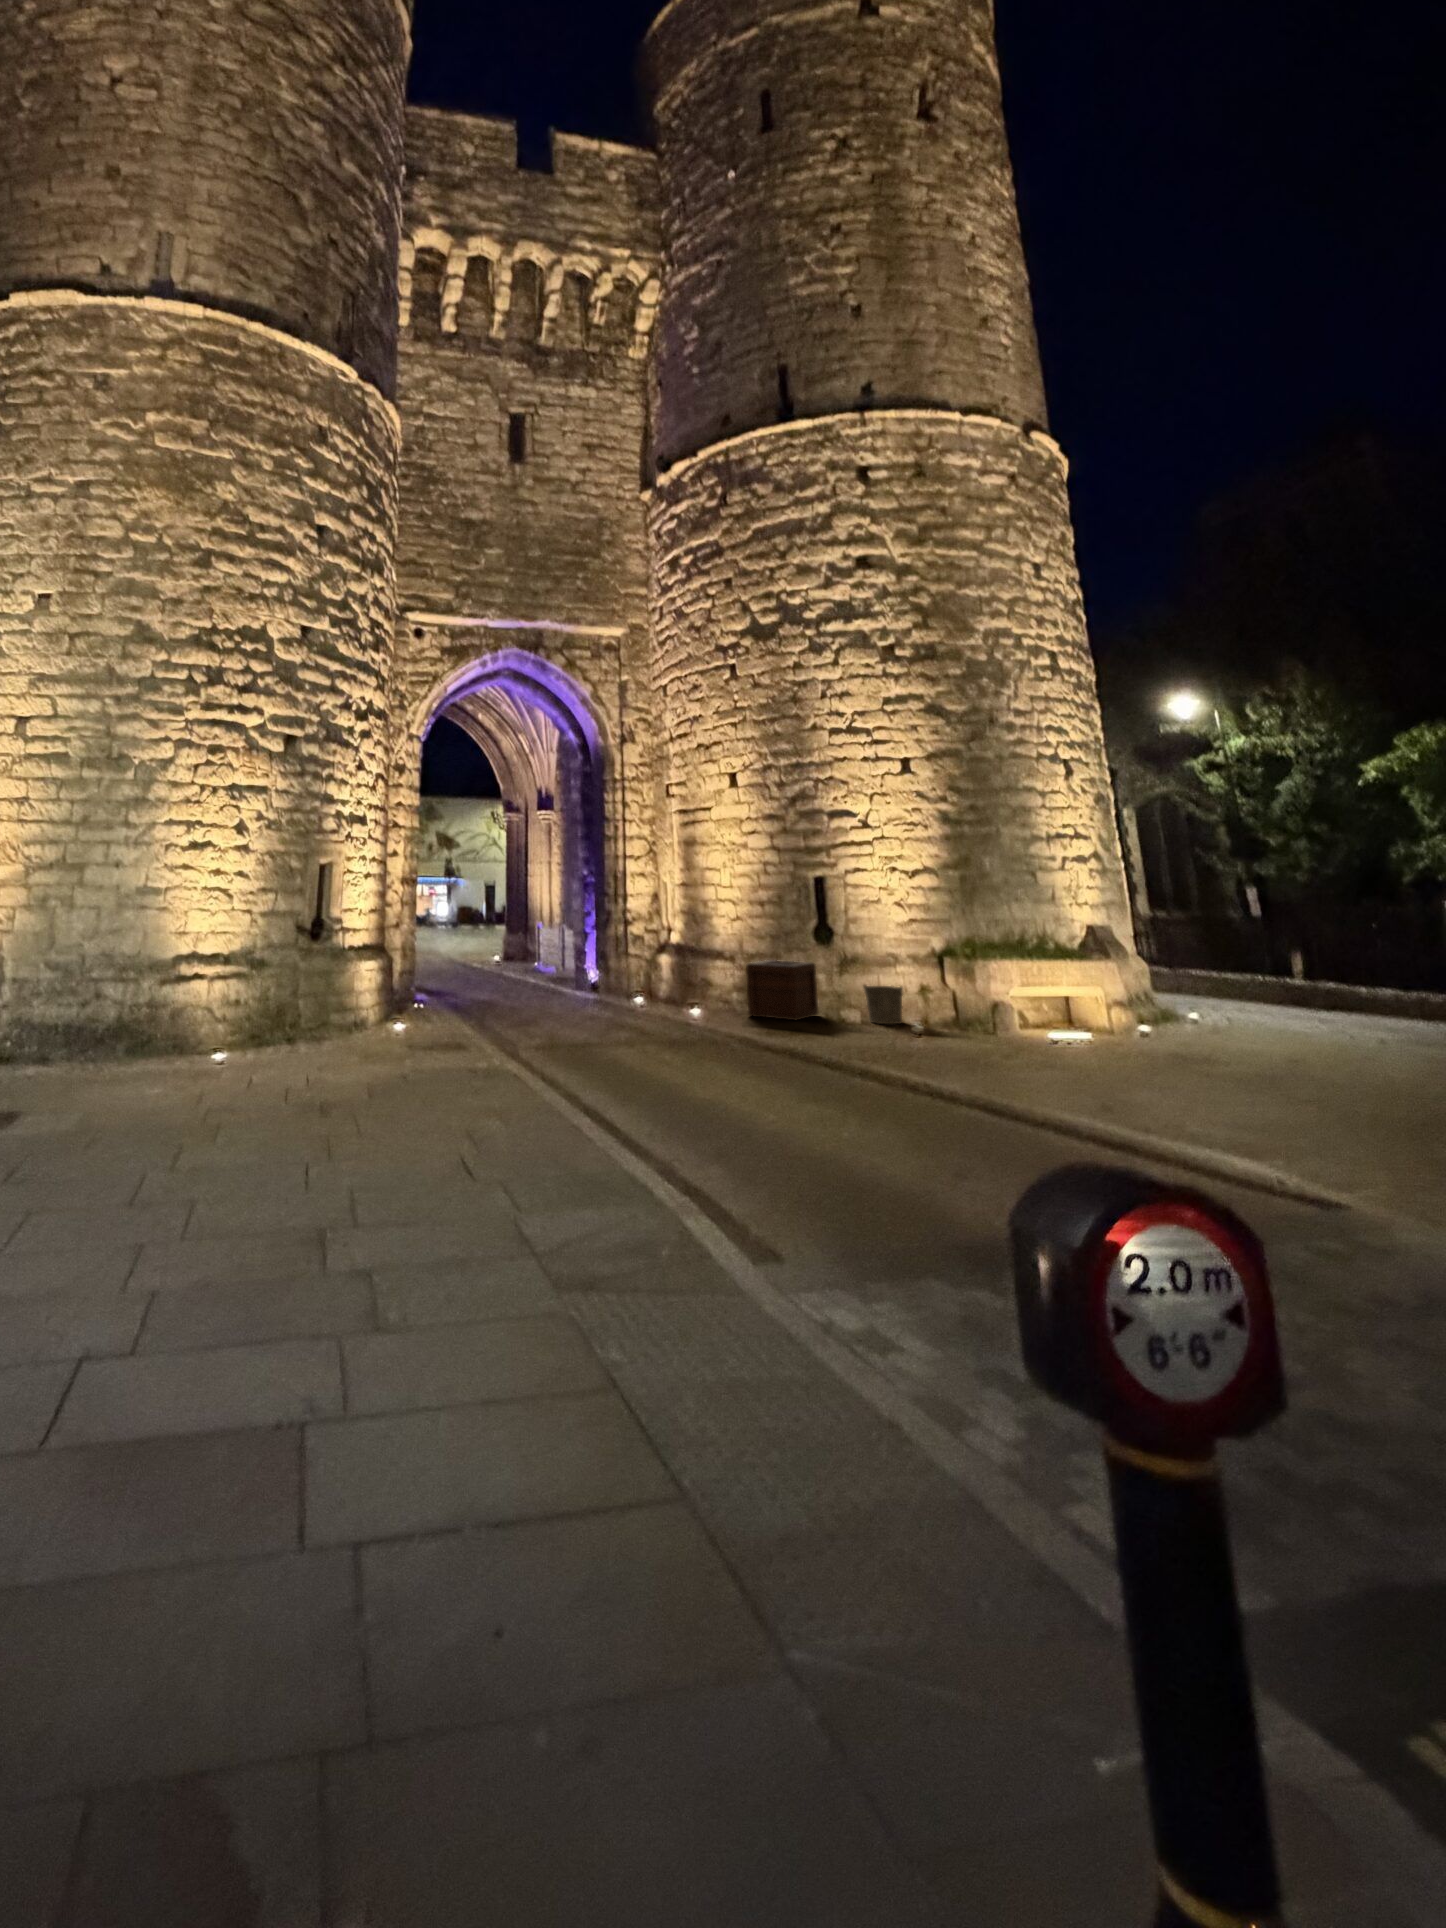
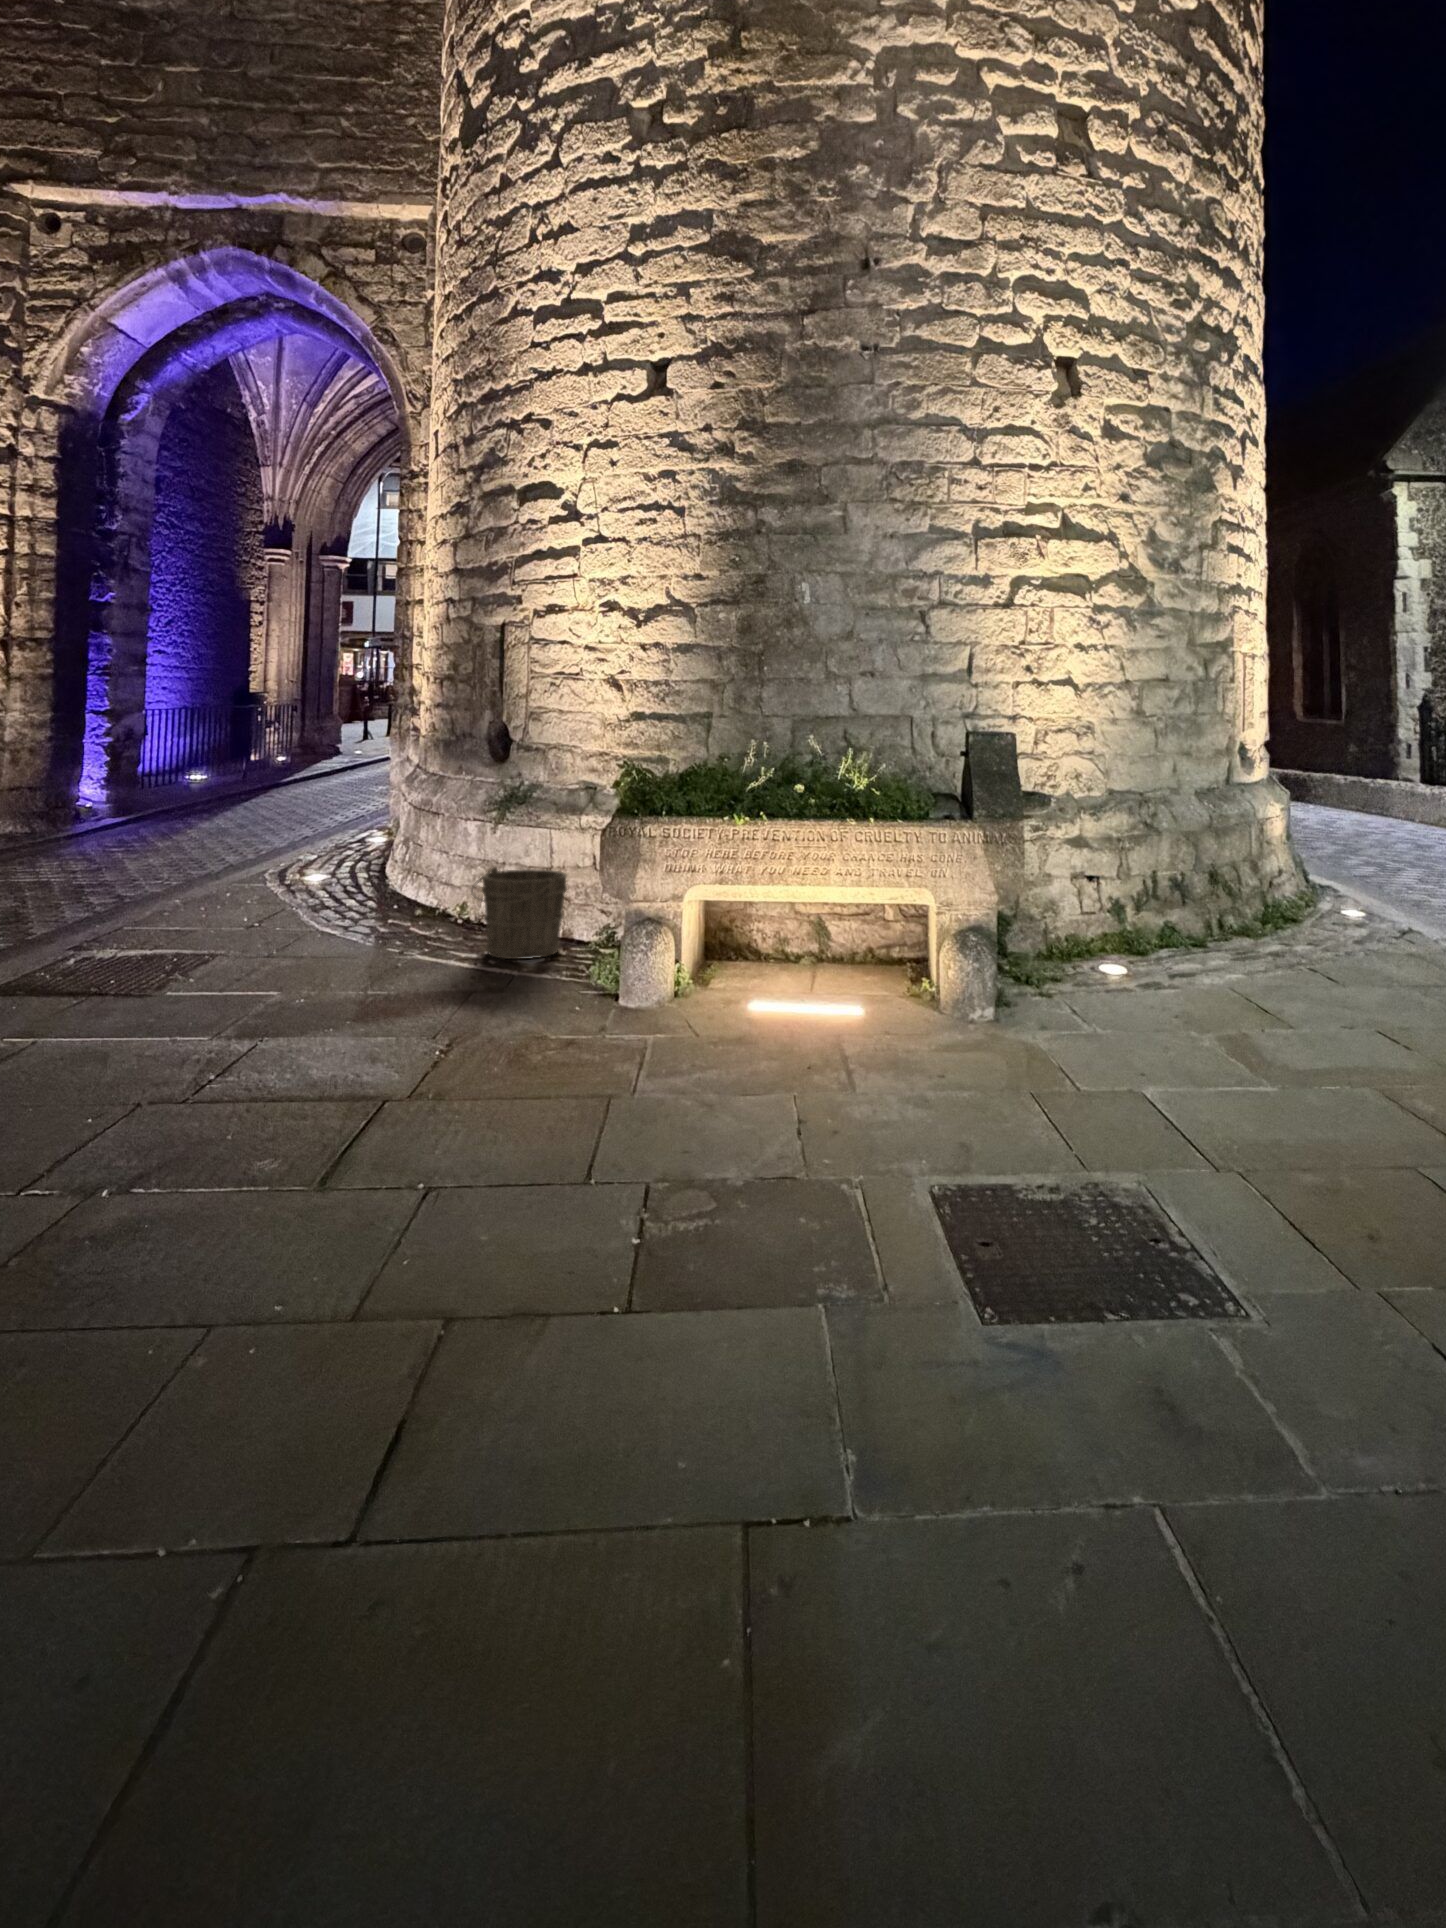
wooden crate: present [746,960,818,1020] -> none [299,807,455,939]

